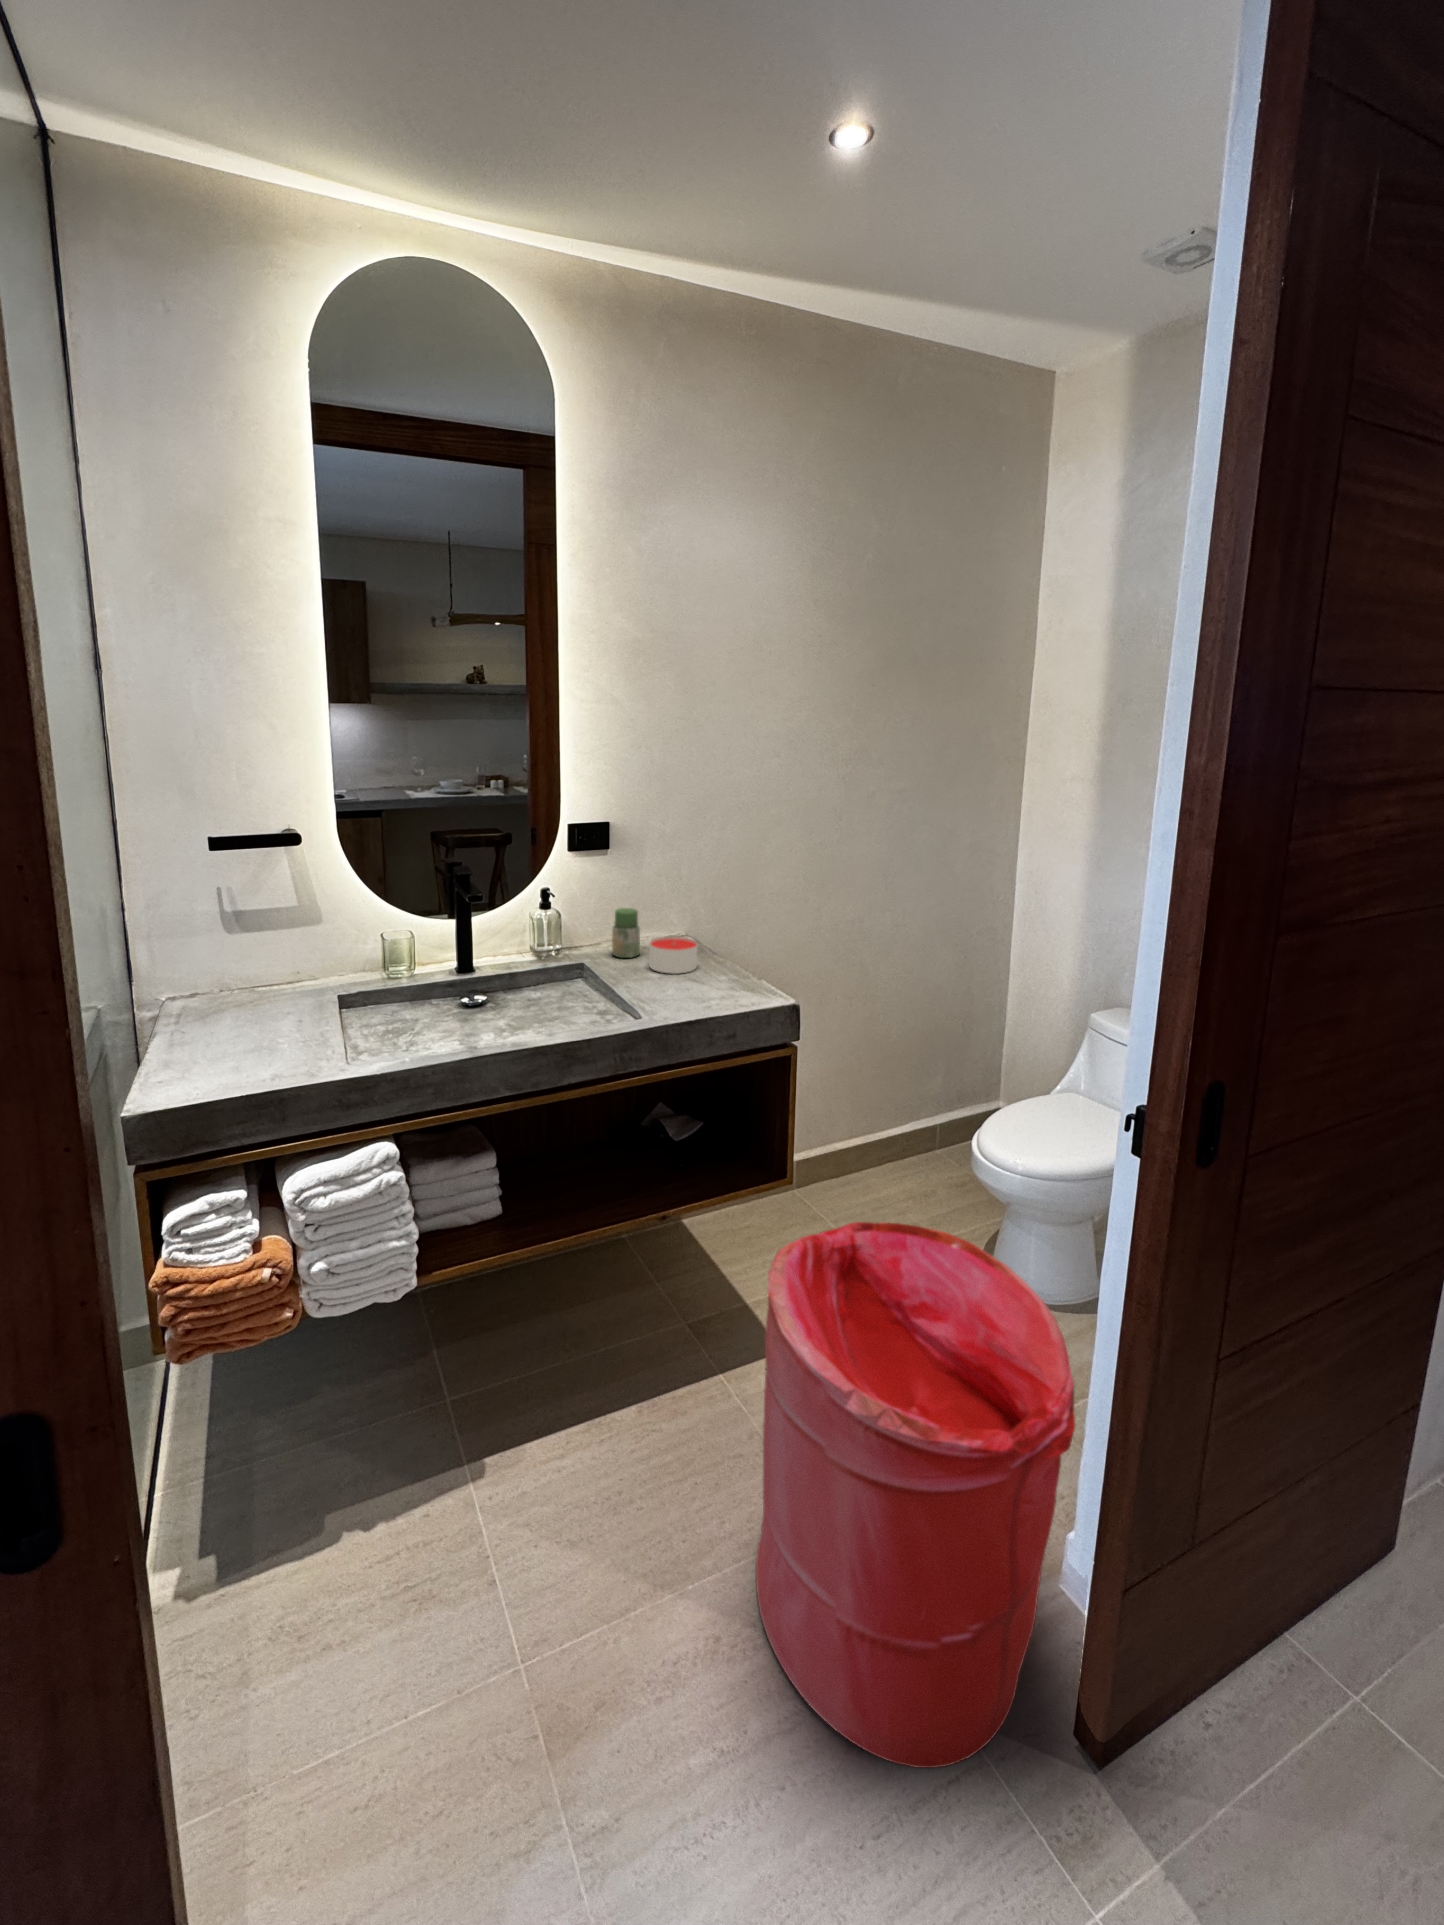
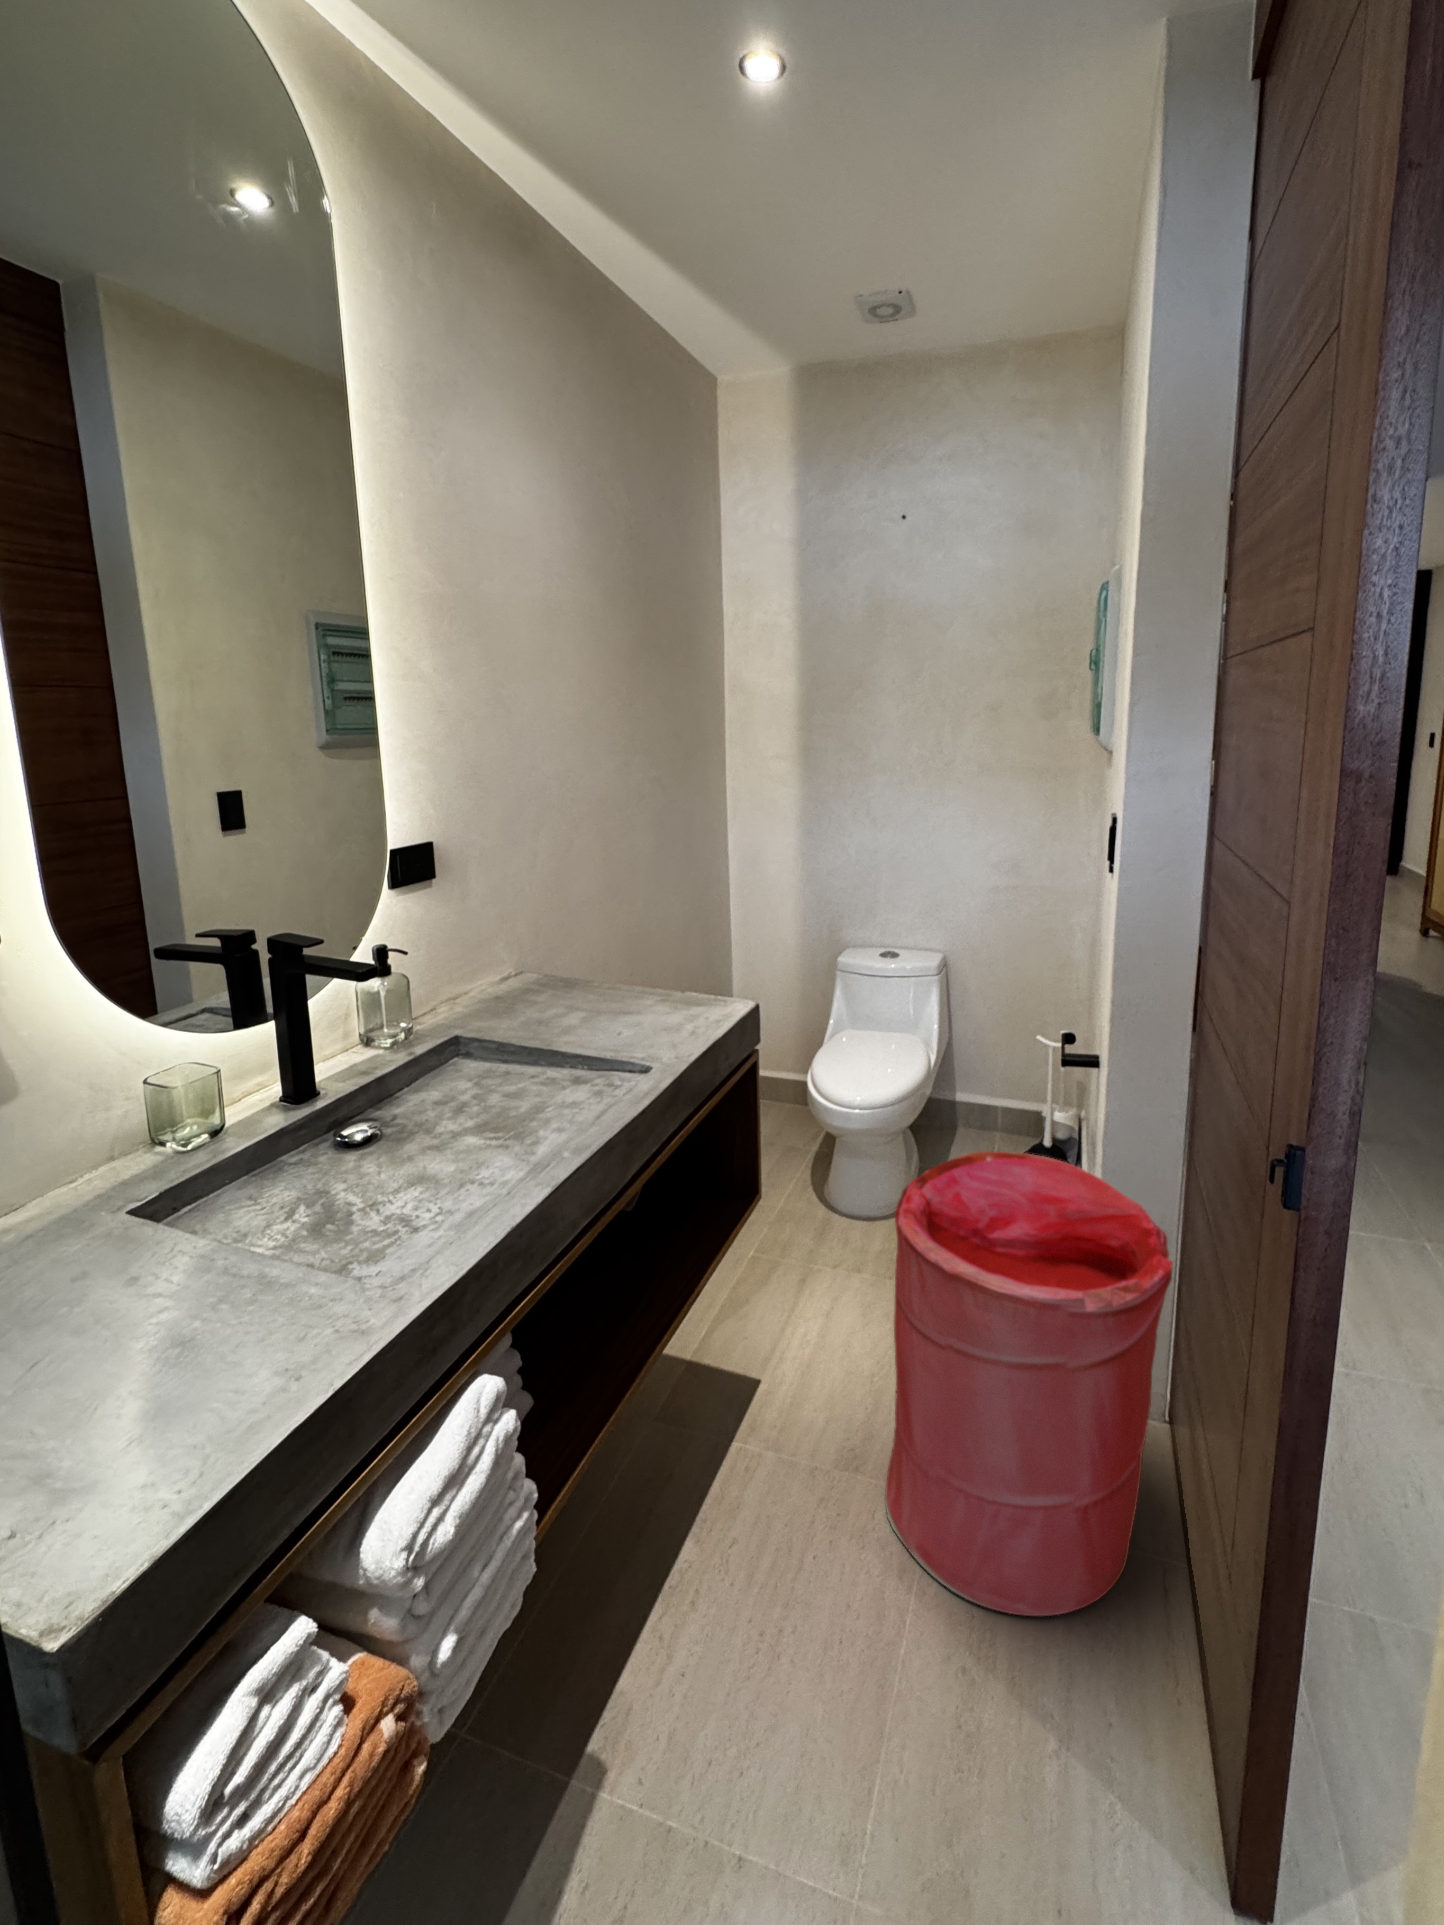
jar: present [612,908,640,958] -> none [466,950,508,1019]
candle: present [649,937,698,974] -> none [543,969,607,1018]

